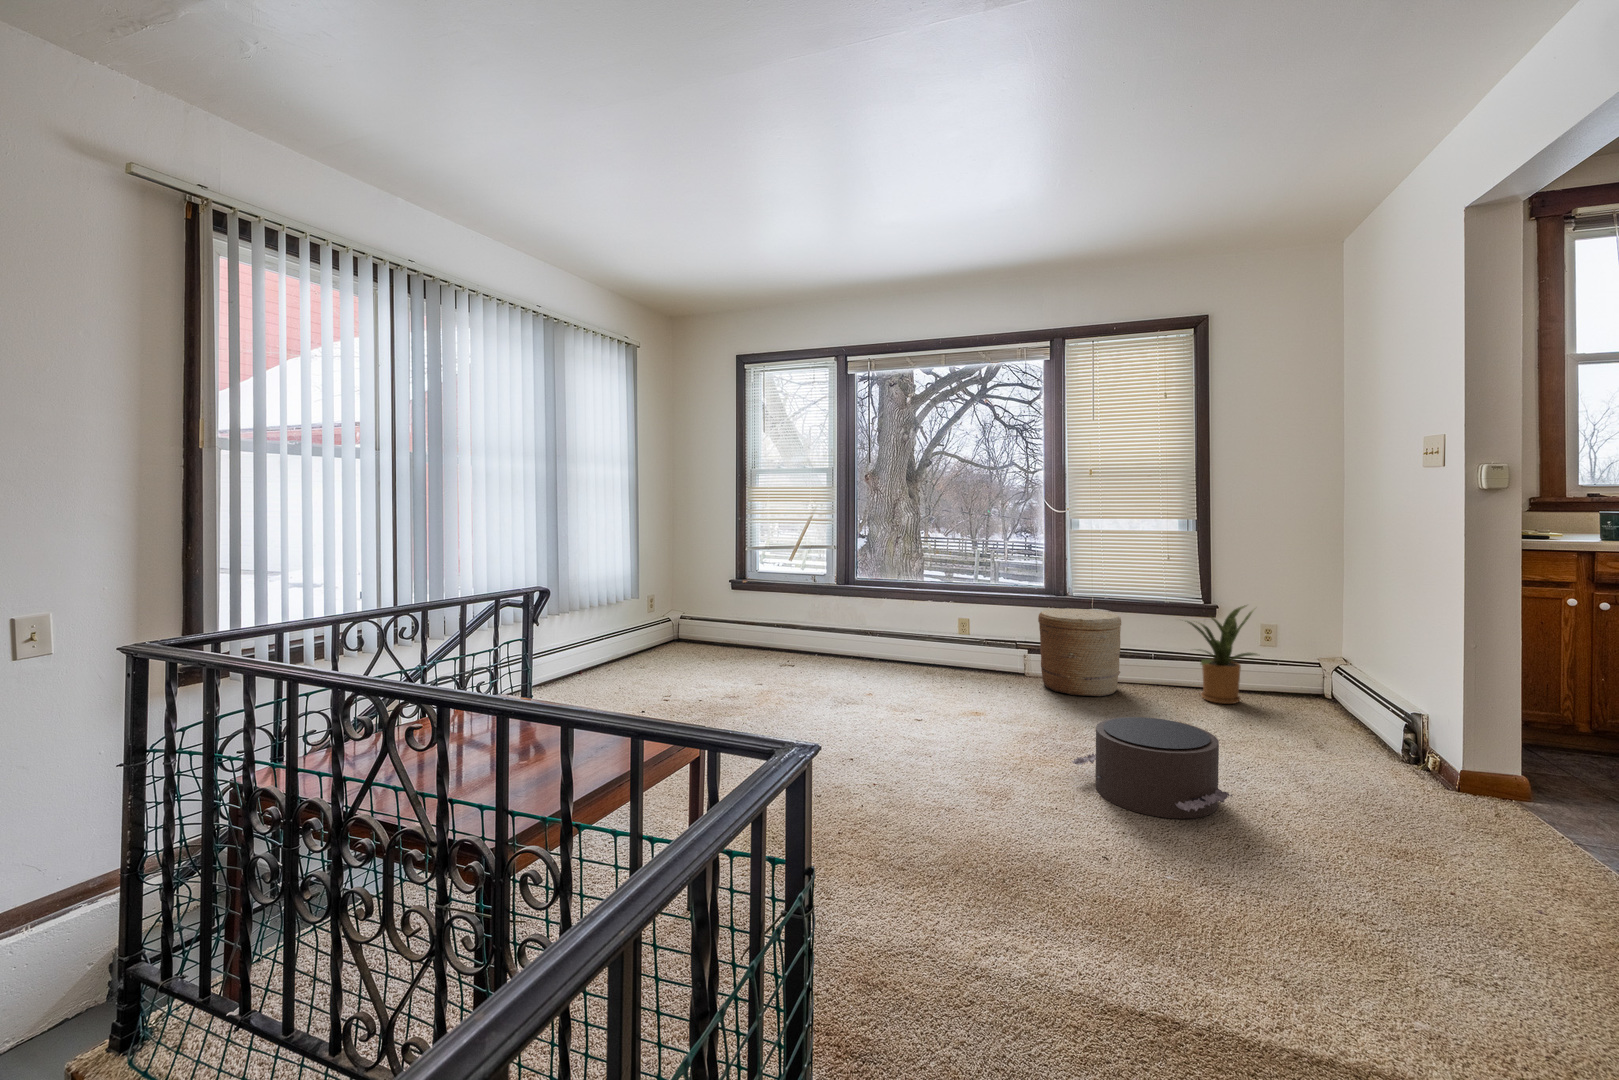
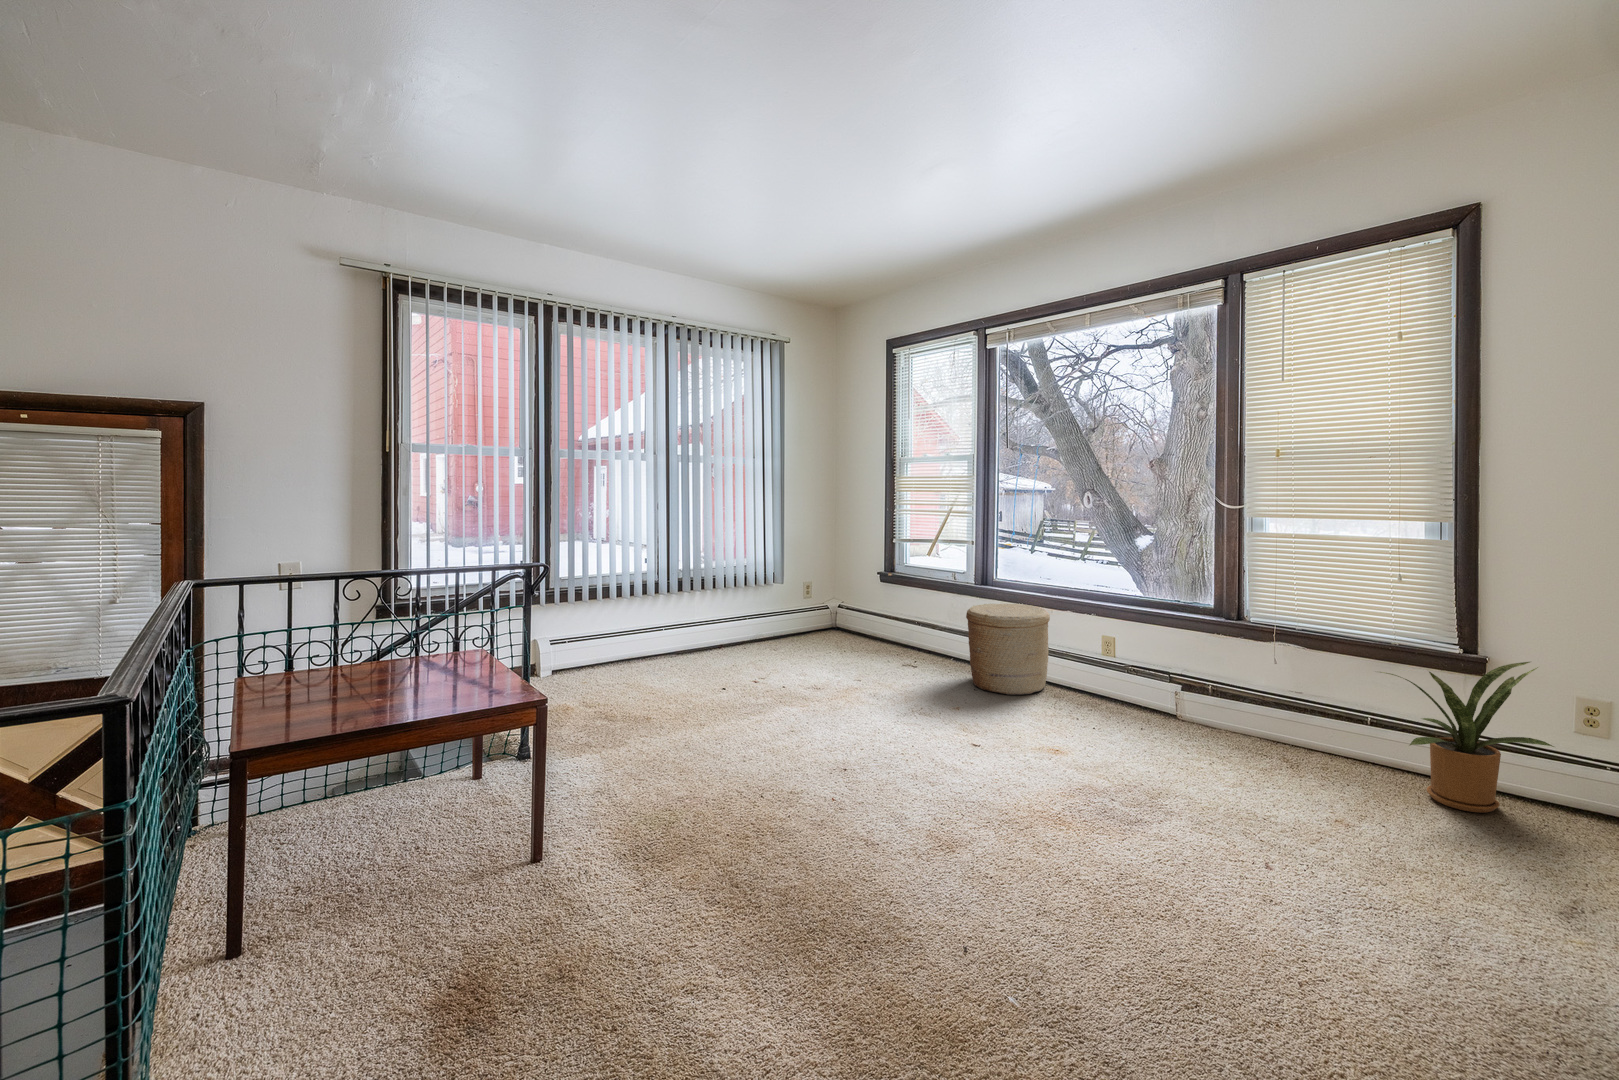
woven basket: present [1038,609,1121,696] -> present [966,604,1050,695]
pouf: present [1072,717,1232,819] -> none [1059,802,1242,972]

